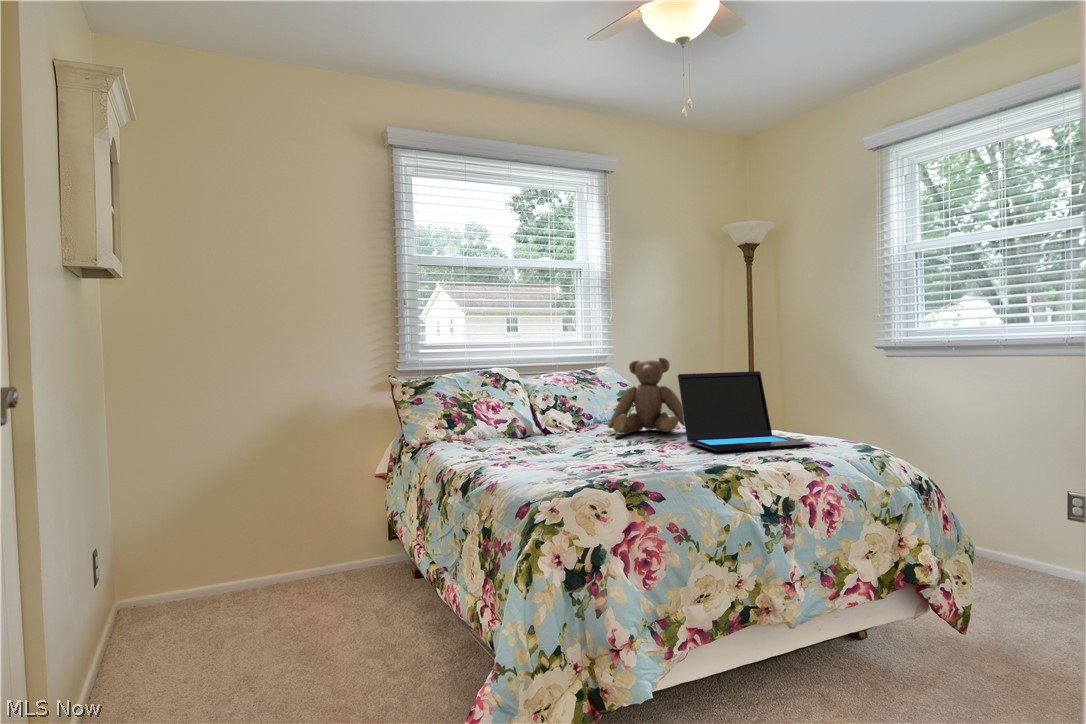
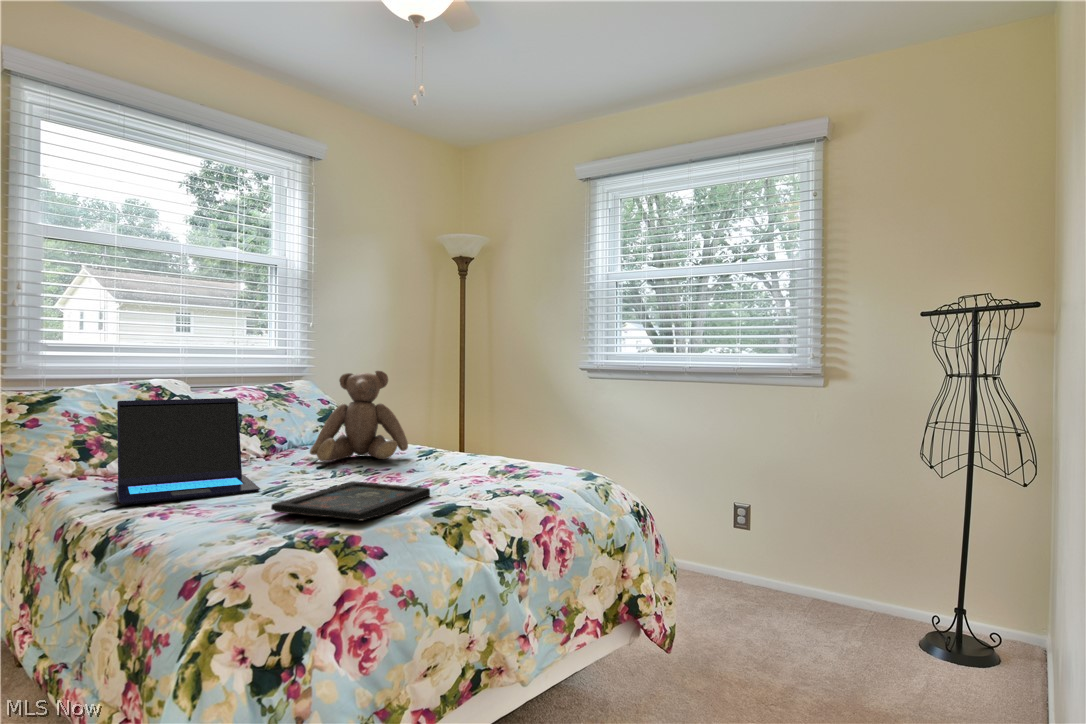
laptop: present [678,371,811,452] -> present [116,398,260,505]
tray: none [577,446,704,473] -> present [271,481,430,520]

